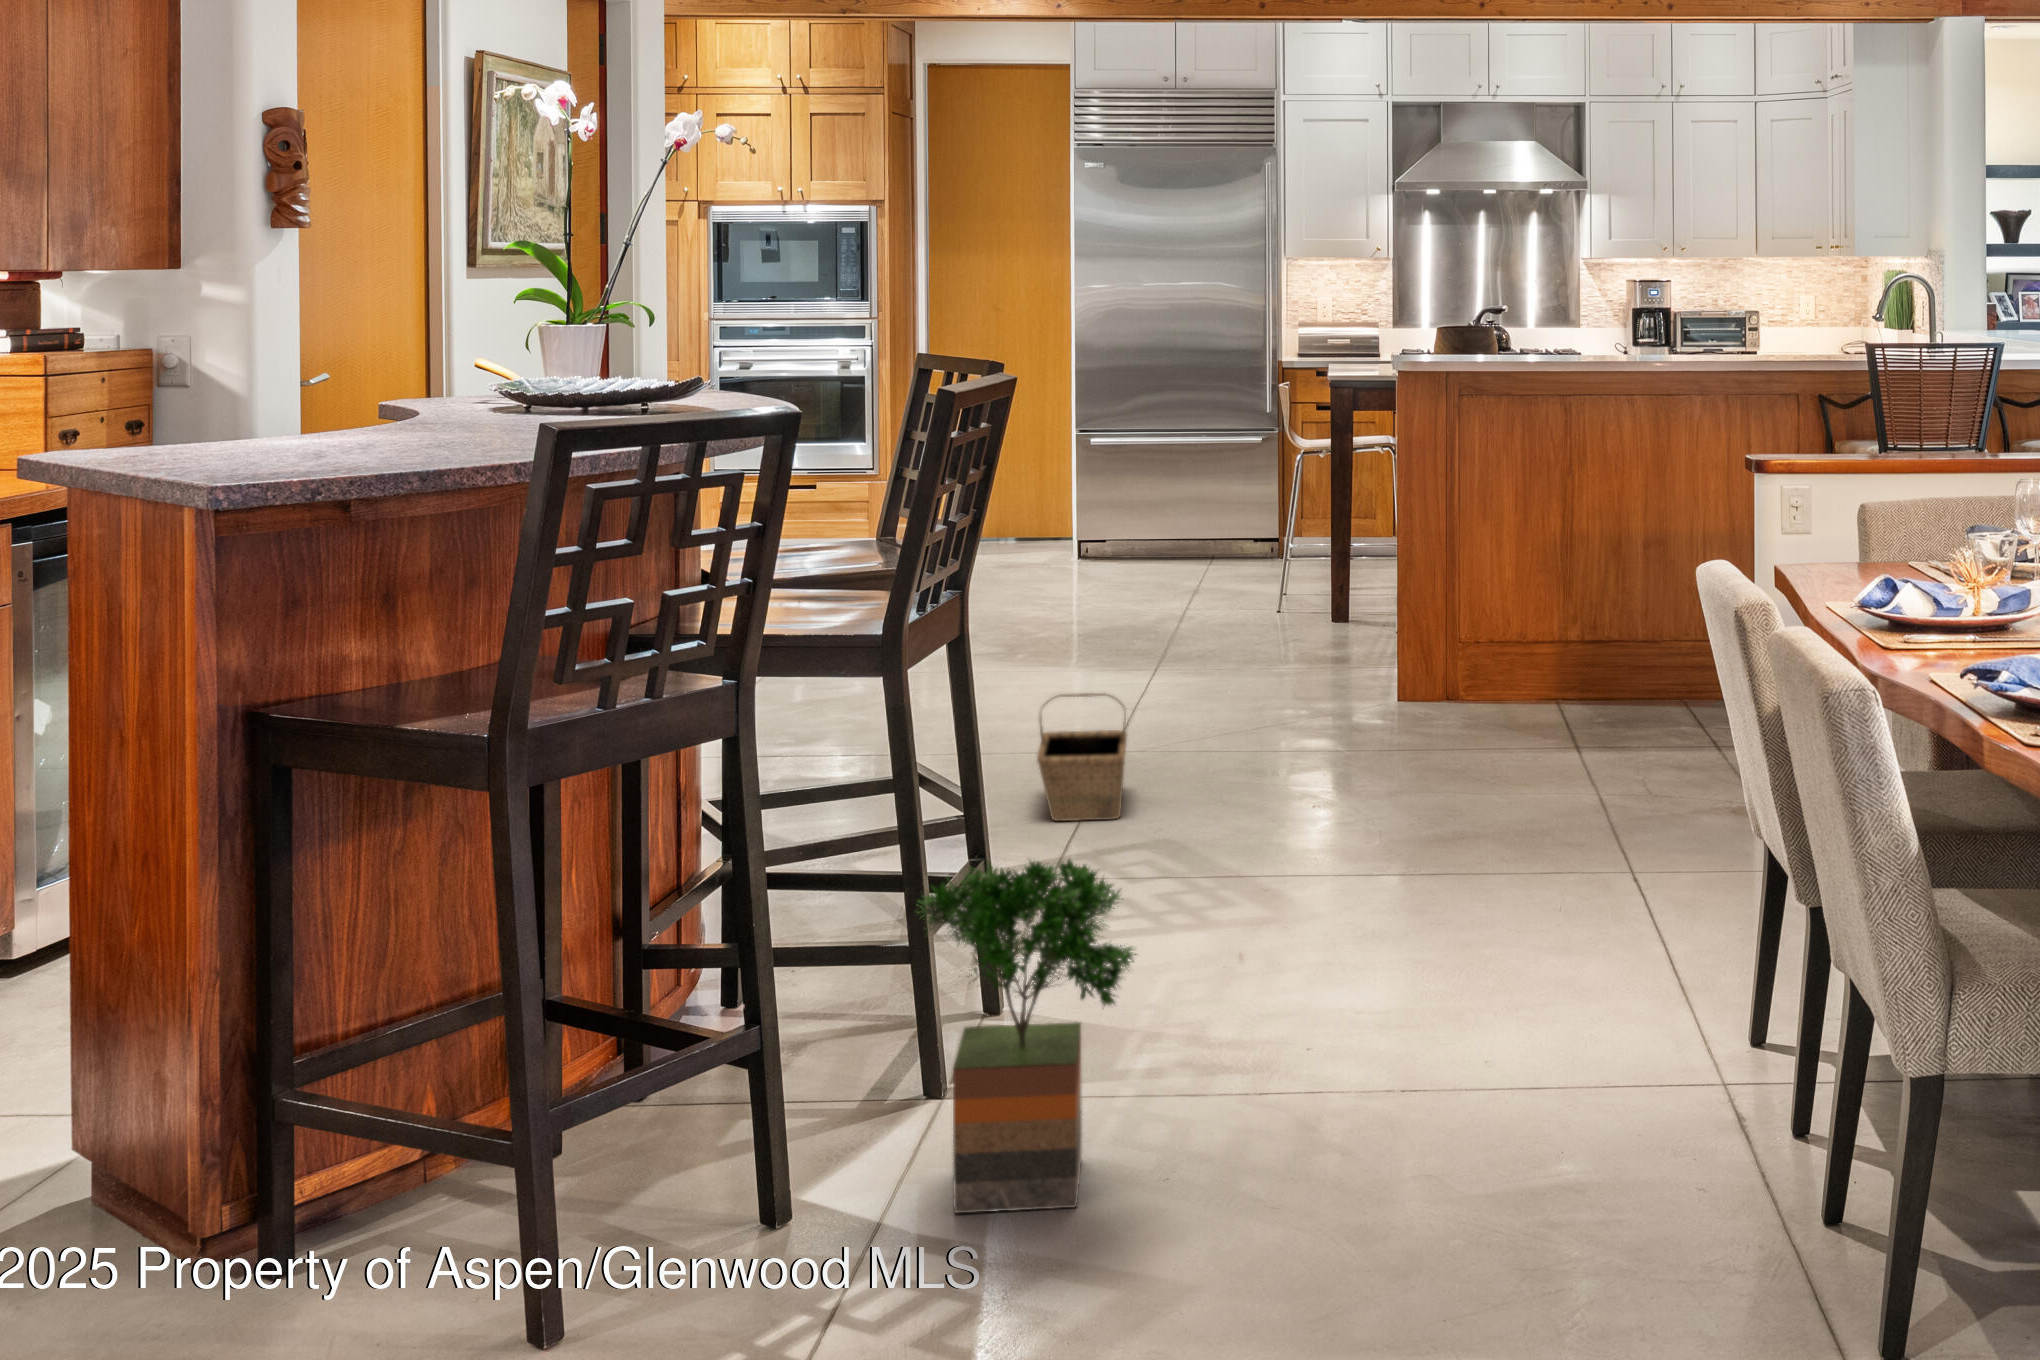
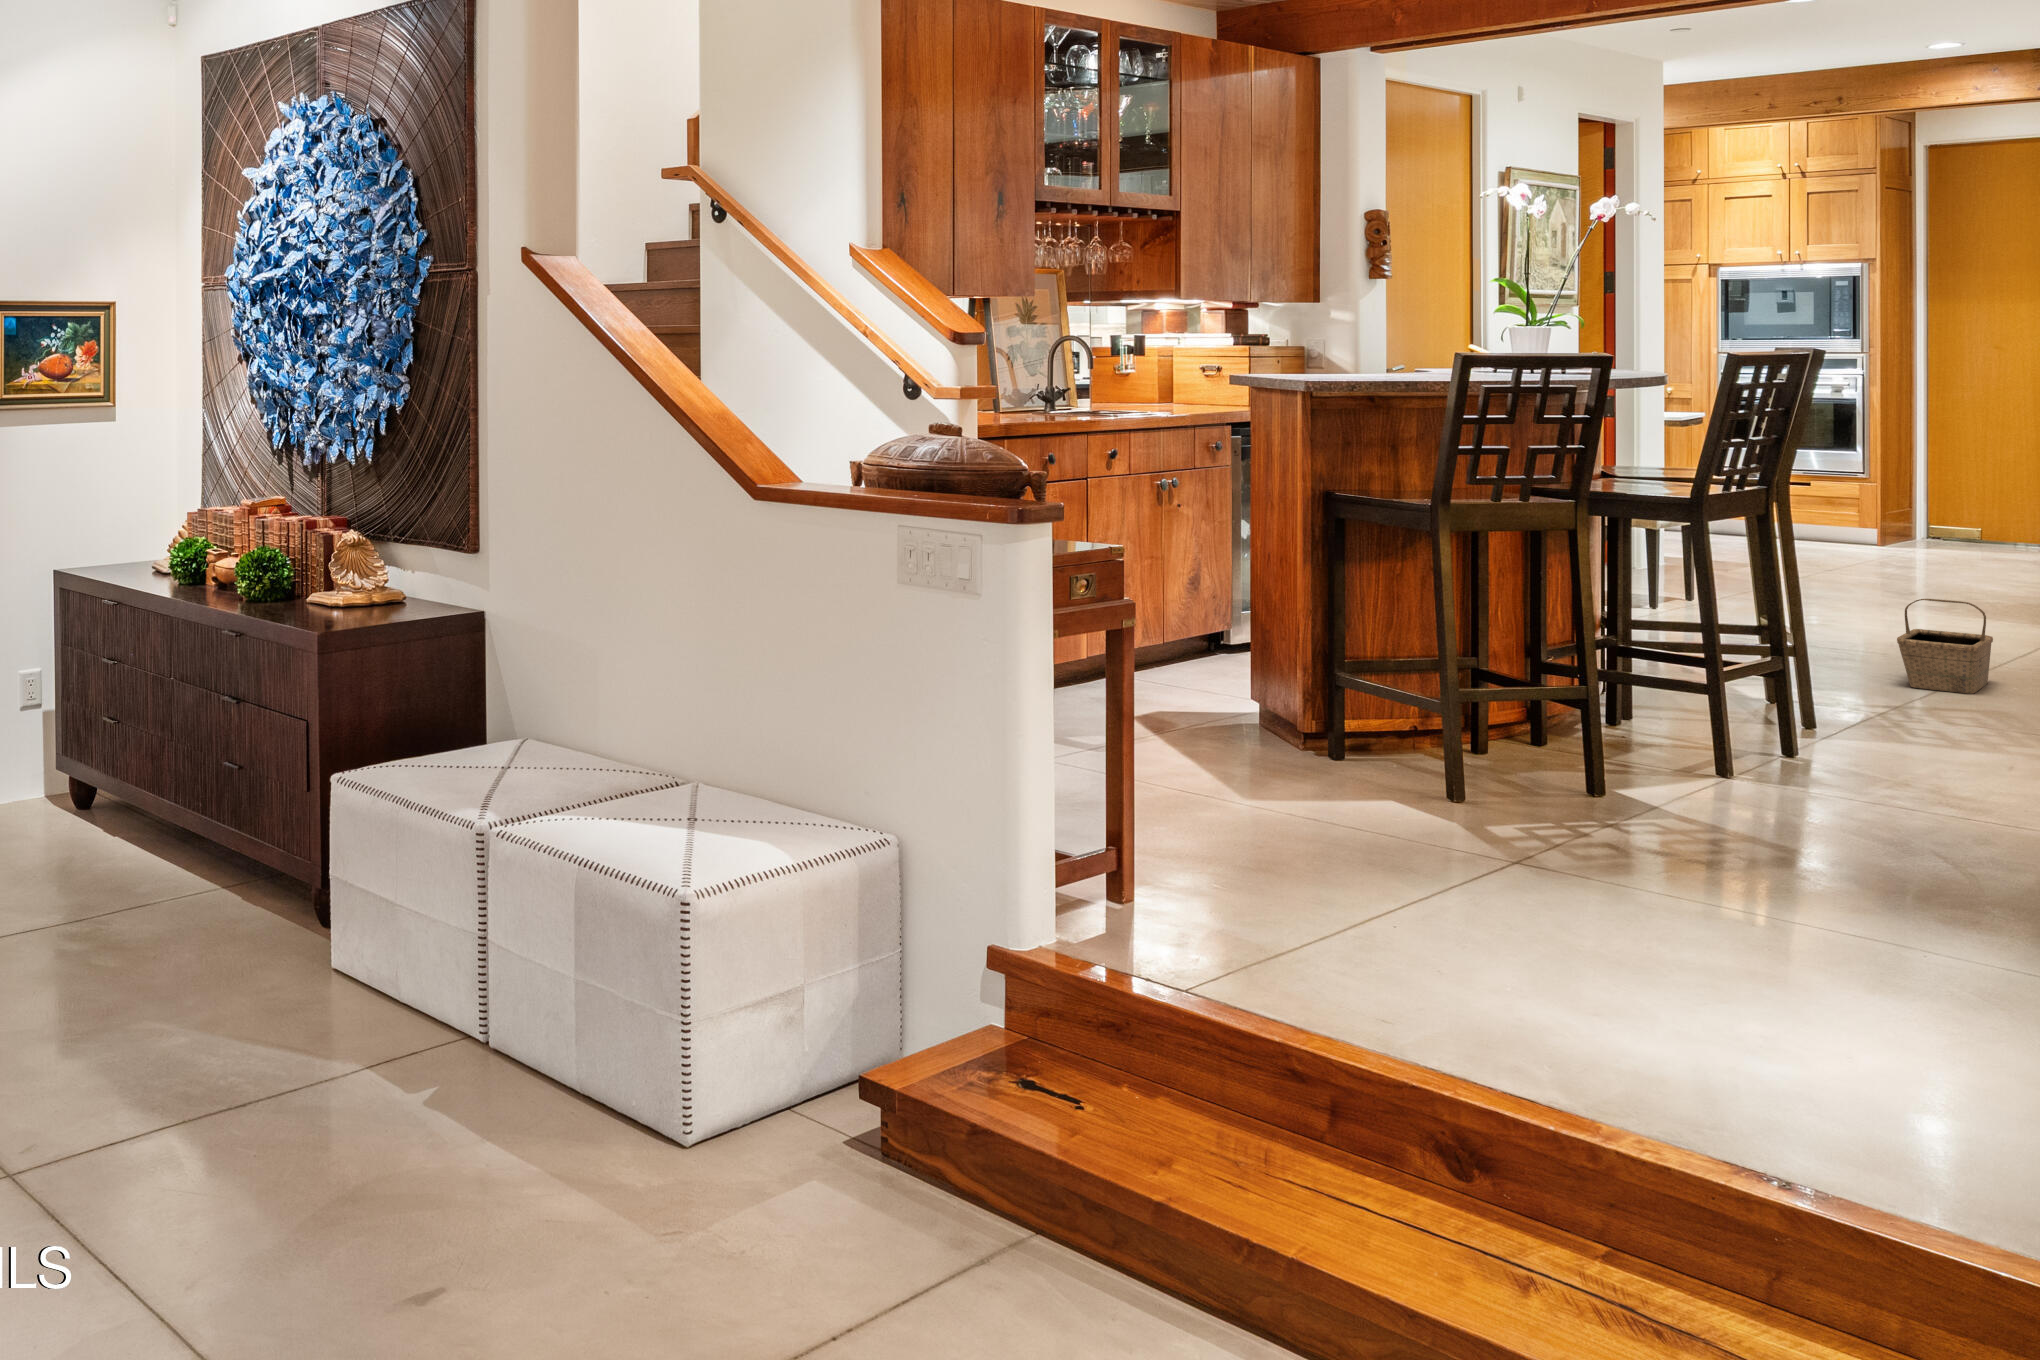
potted tree: present [917,860,1137,1213] -> none [1690,613,1847,822]

